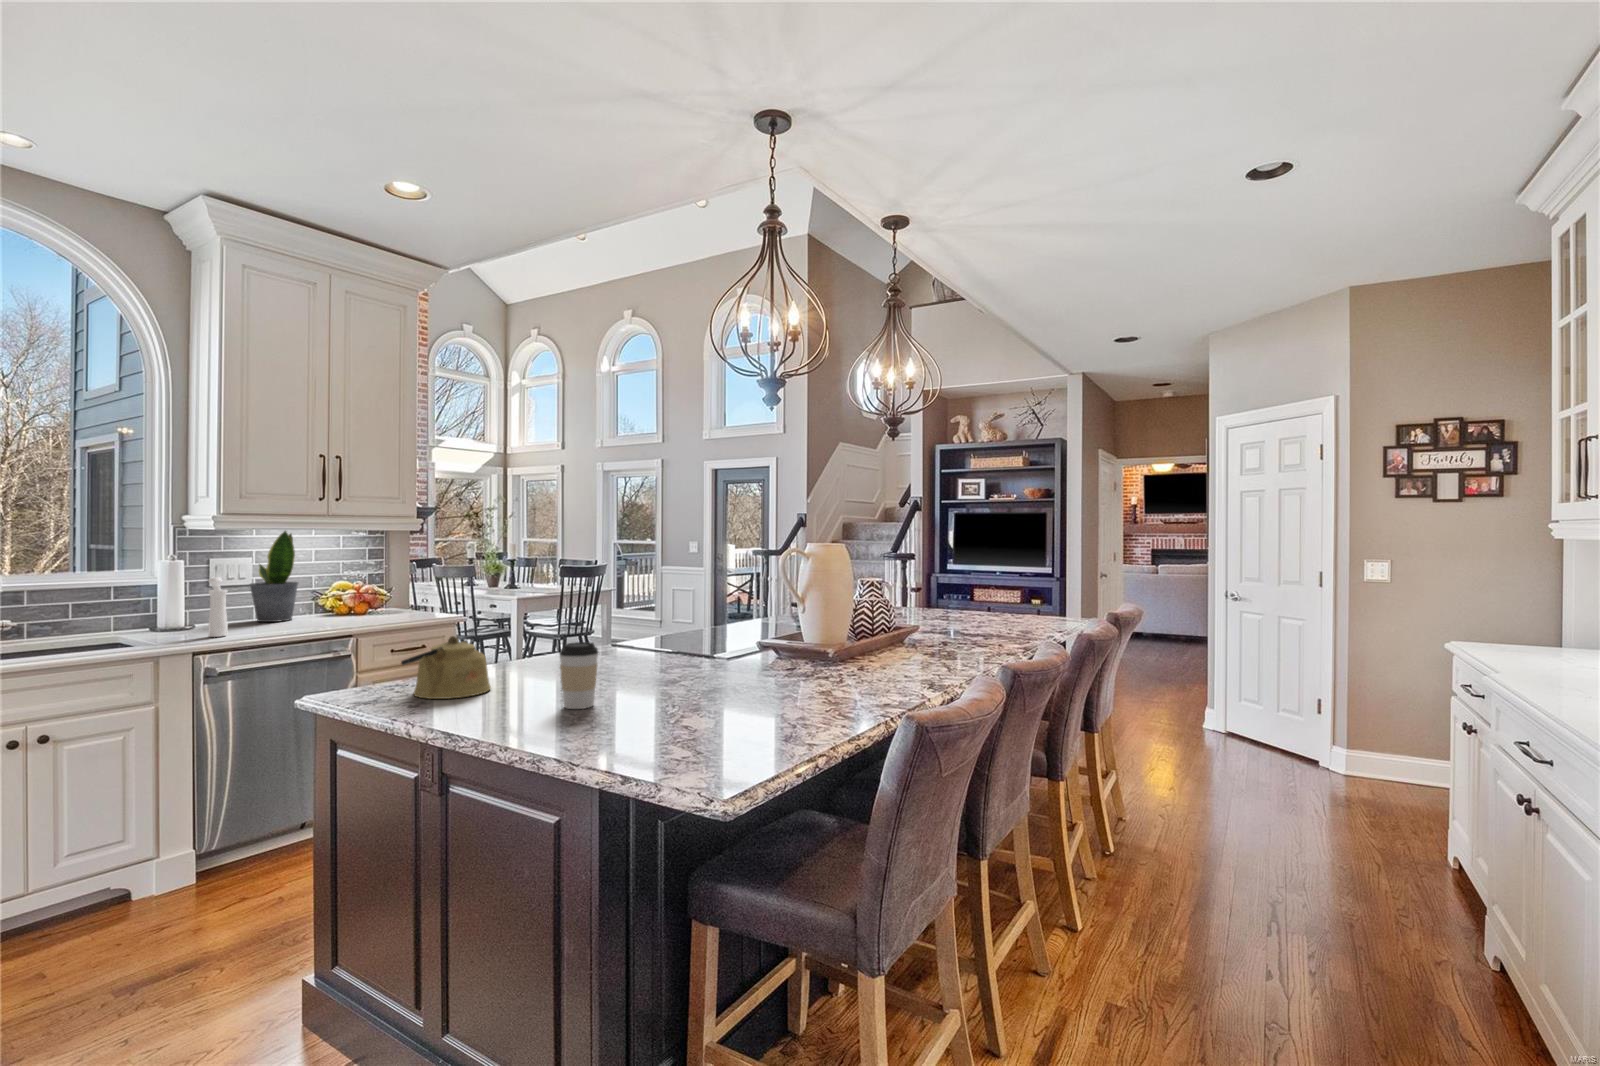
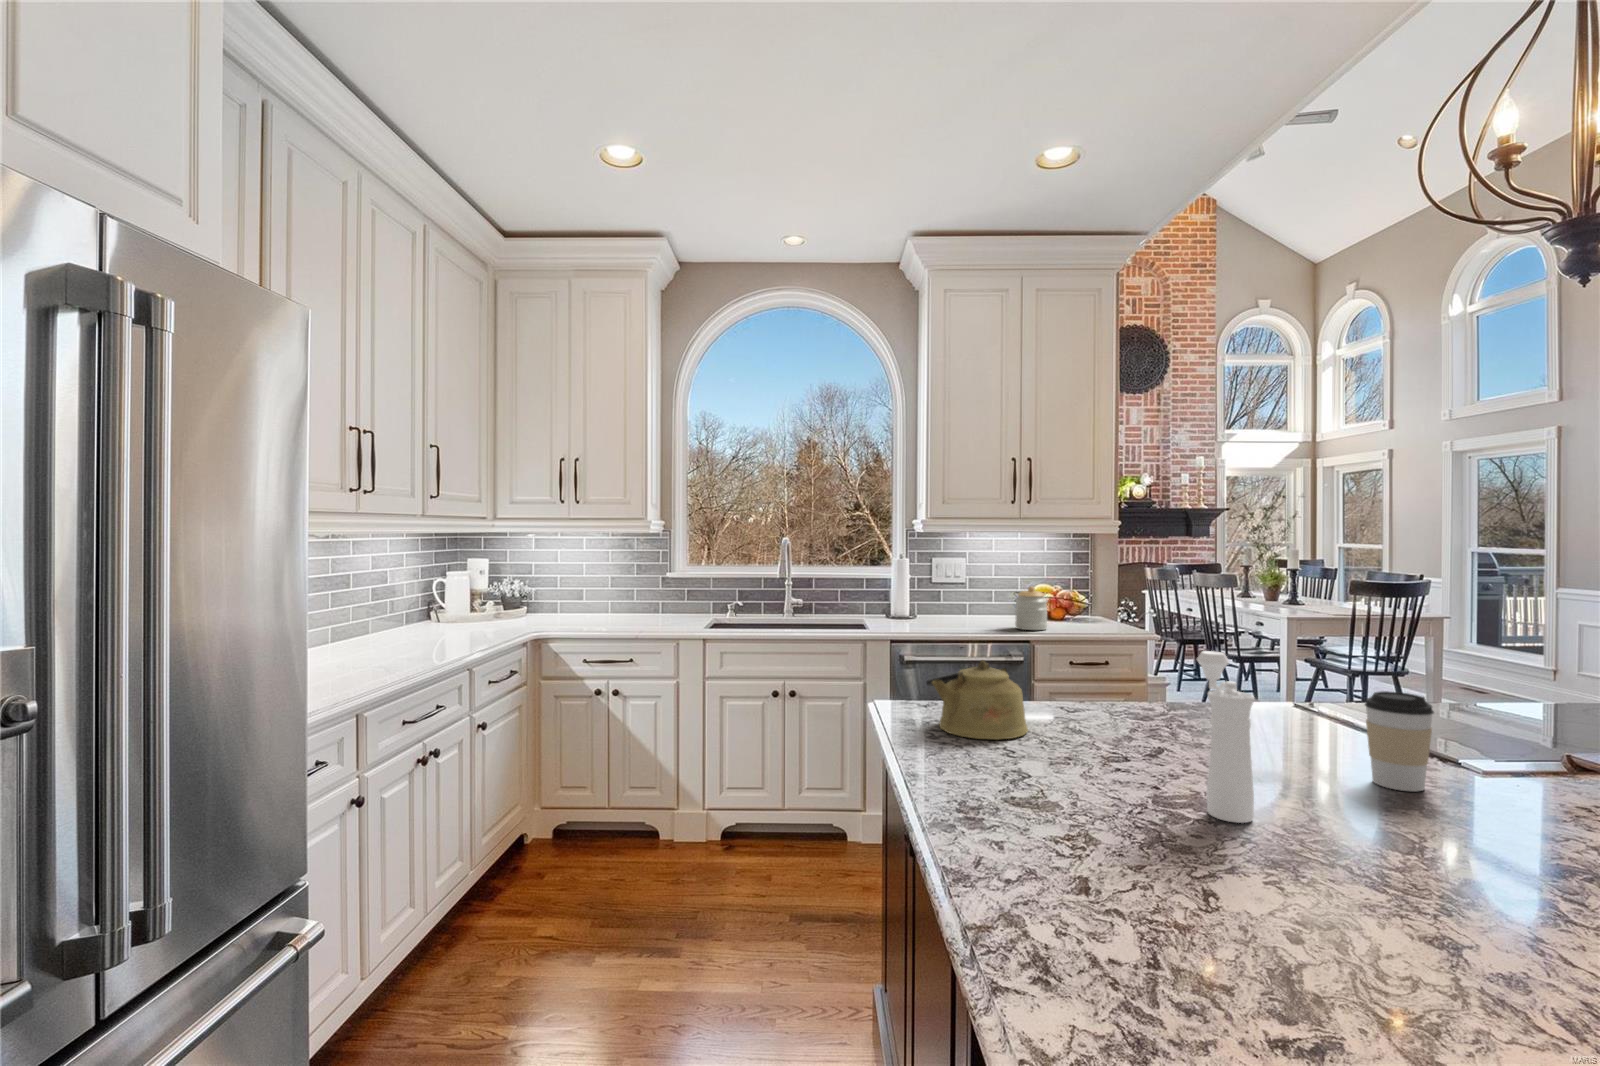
potted plant: present [250,531,298,622] -> none [958,532,998,620]
pepper mill: present [208,577,228,637] -> present [1197,651,1254,823]
jar: none [333,582,368,625] -> present [1015,586,1048,630]
coffee cup: present [560,642,598,709] -> present [1365,691,1434,791]

